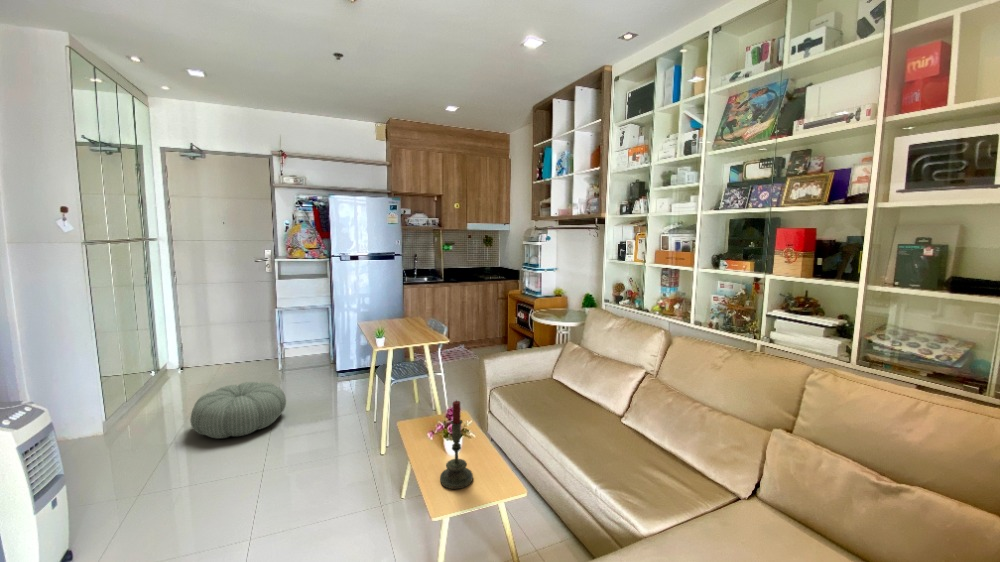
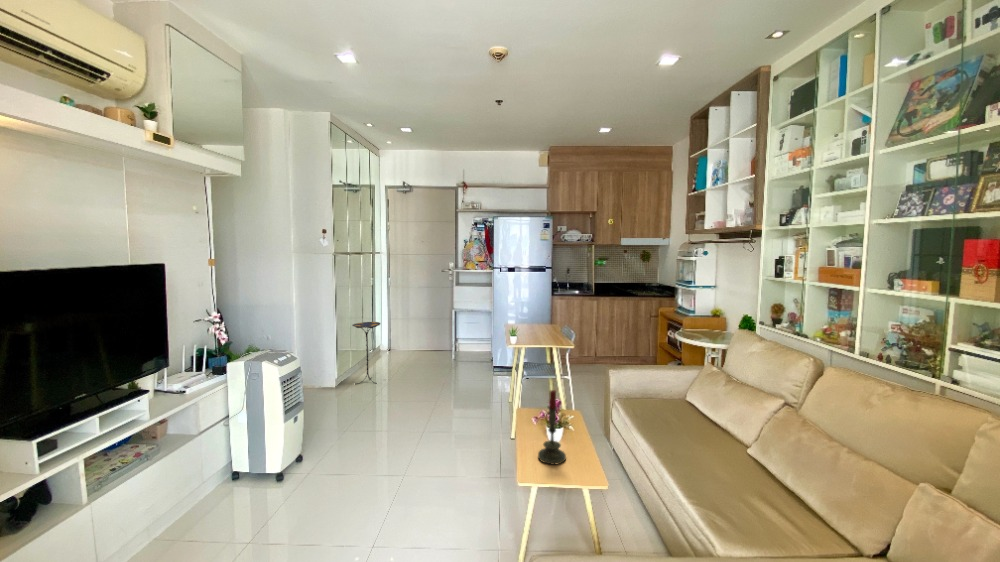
side table: none [116,332,167,423] -> present [352,322,380,384]
pouf: present [190,382,286,438] -> none [389,366,452,405]

